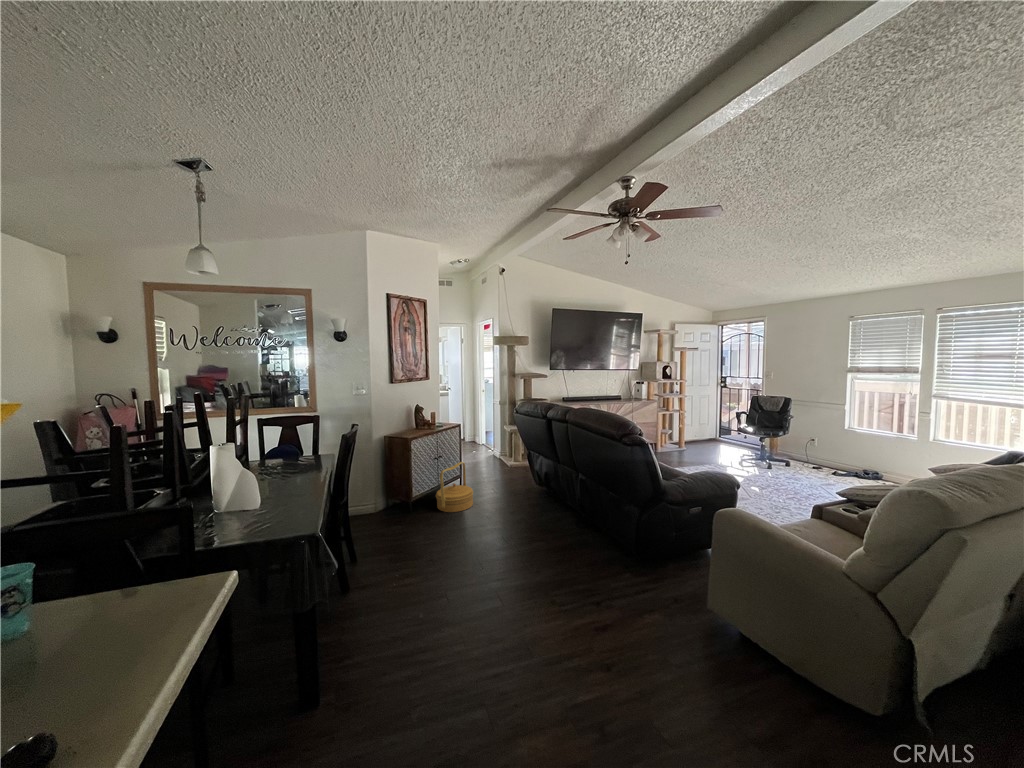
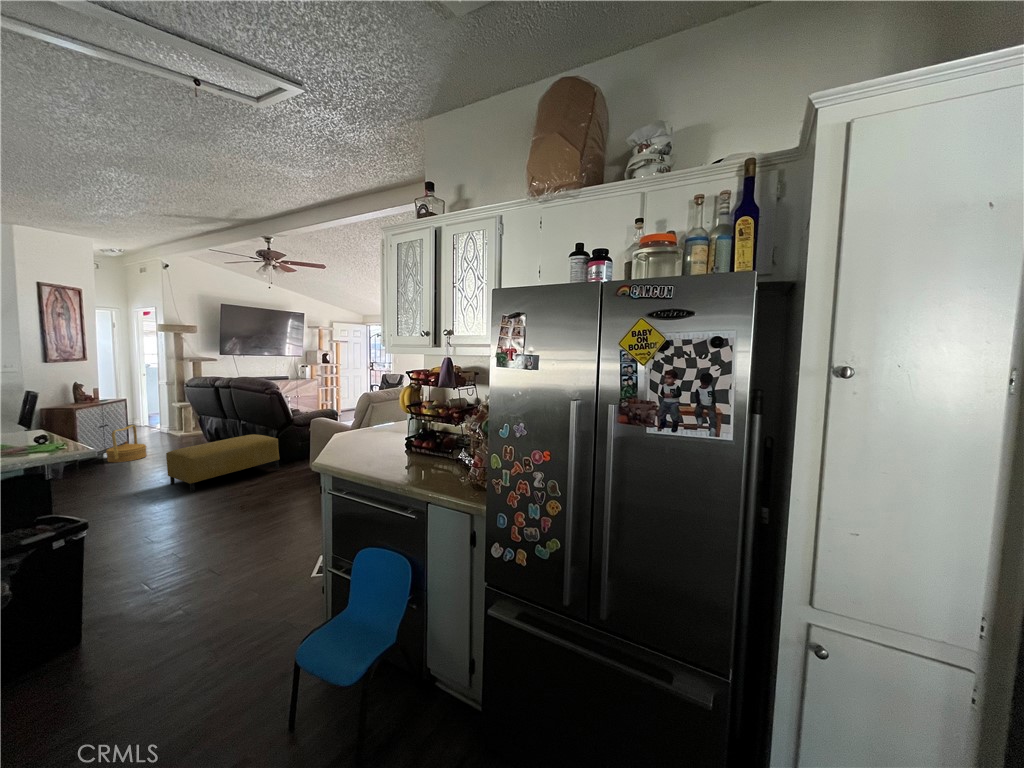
ottoman: none [479,520,657,662] -> present [166,434,280,493]

